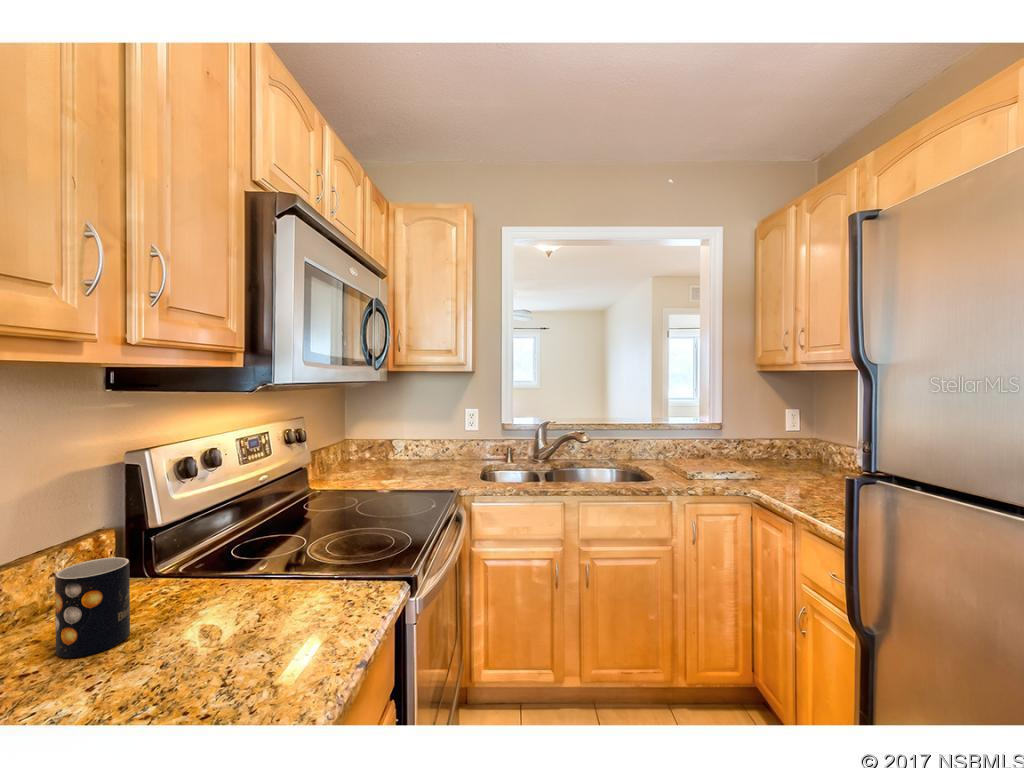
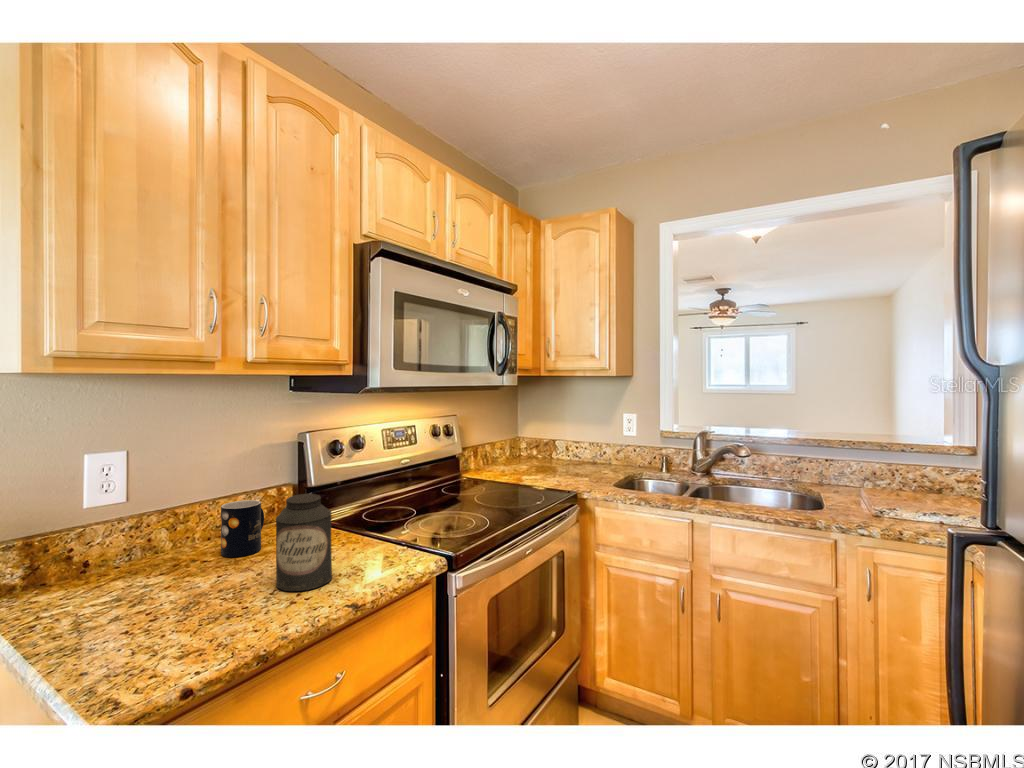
canister: none [231,529,313,675] -> present [276,494,332,591]

